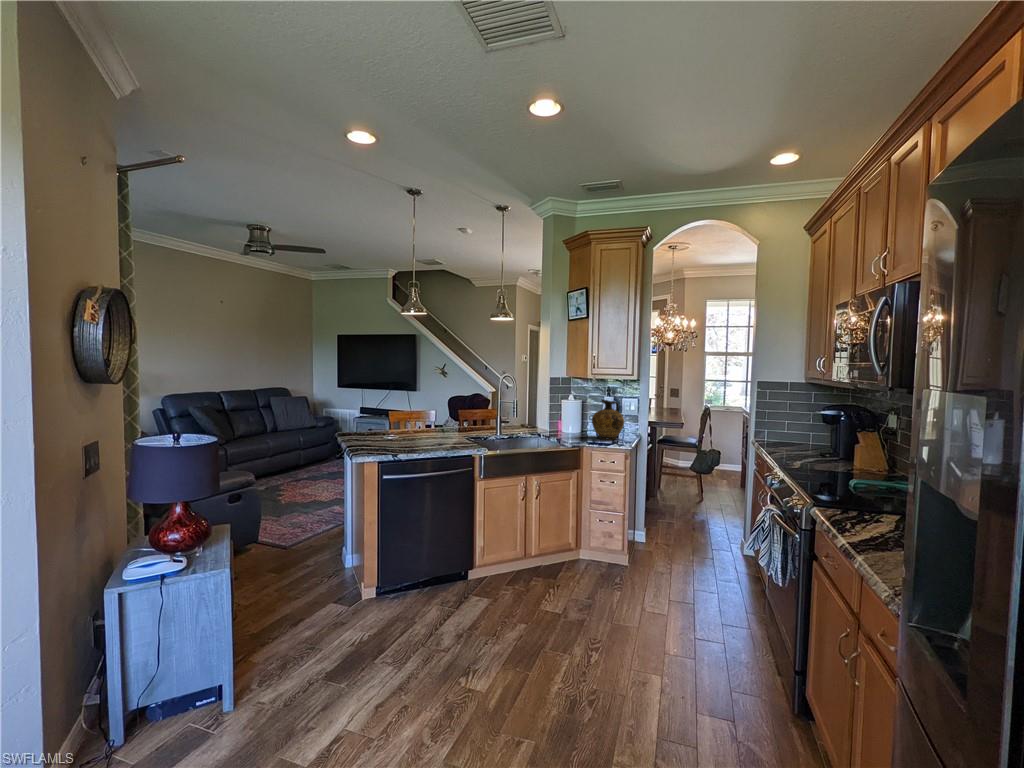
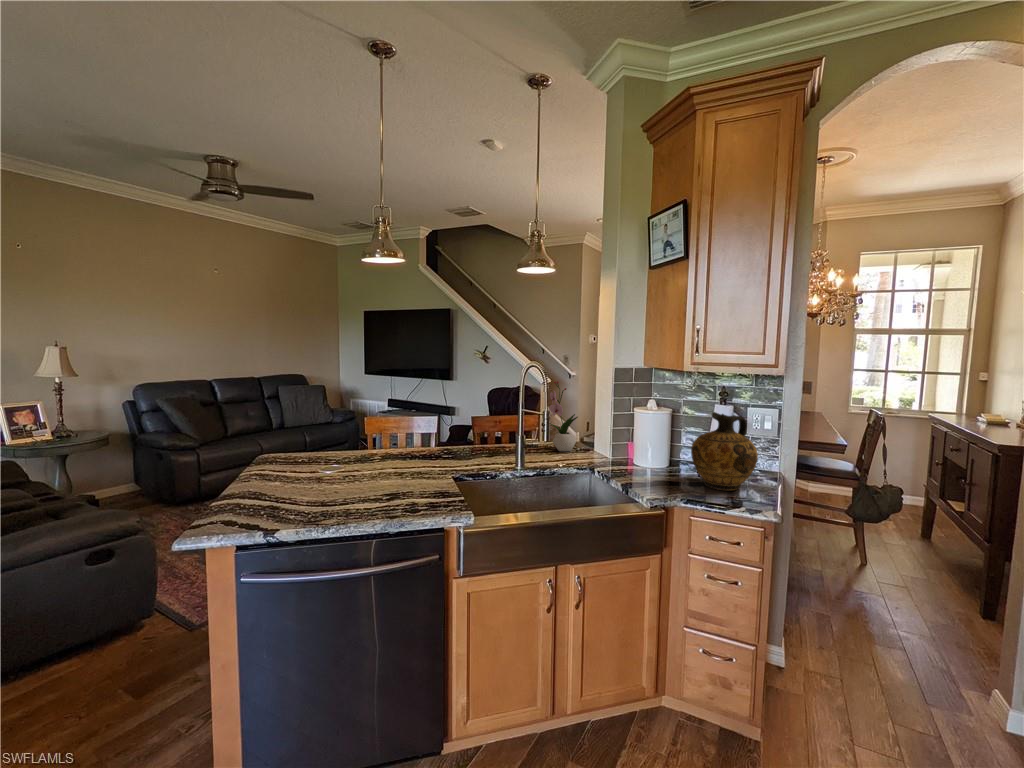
flower arrangement: none [512,386,530,428] -> present [549,381,578,451]

